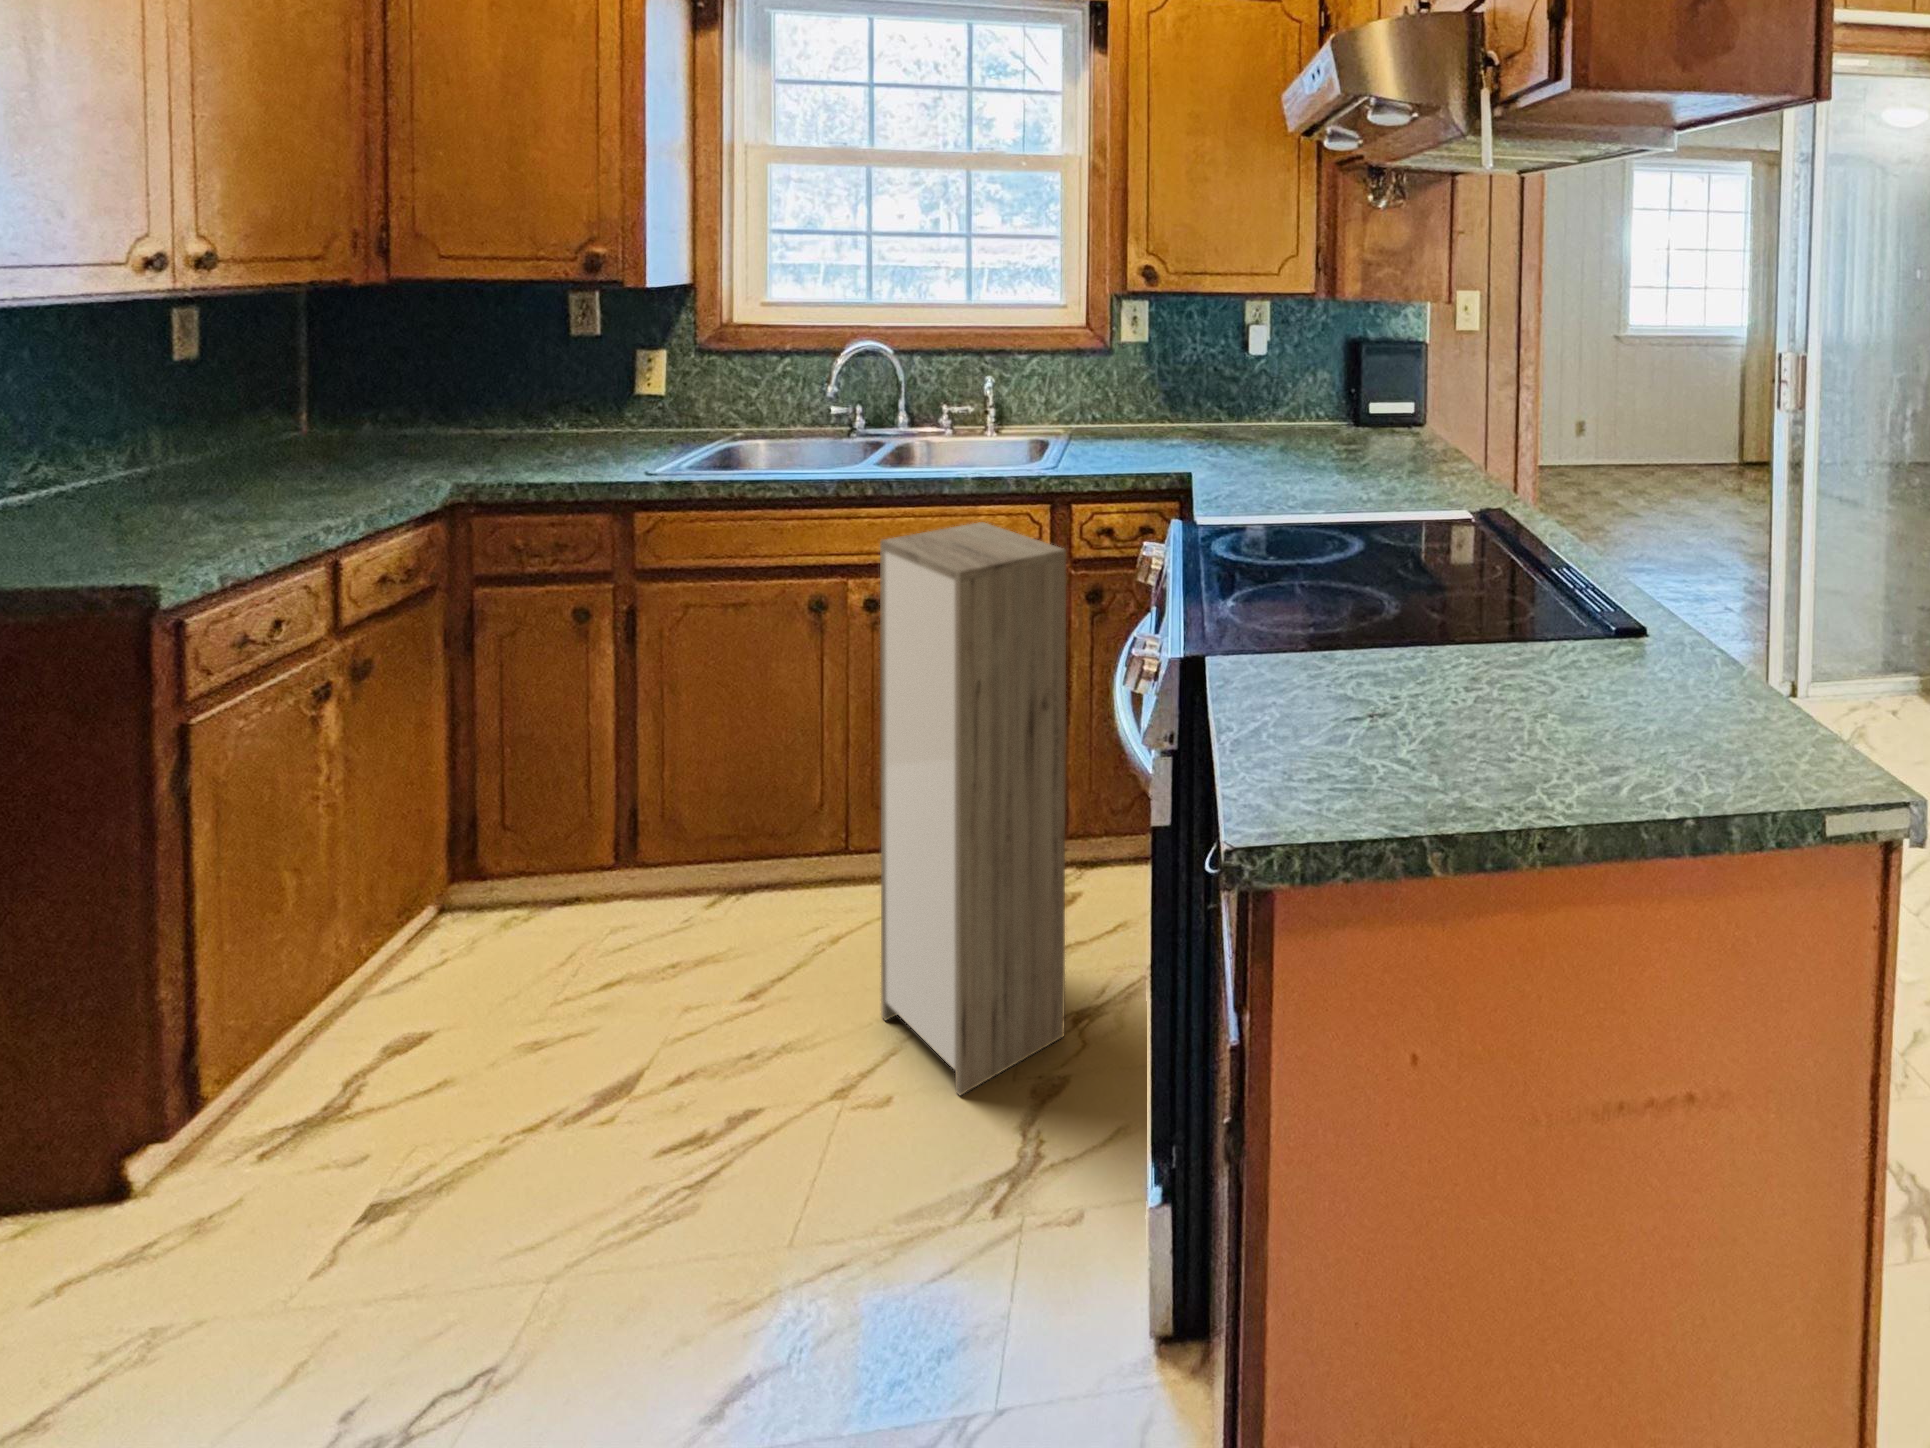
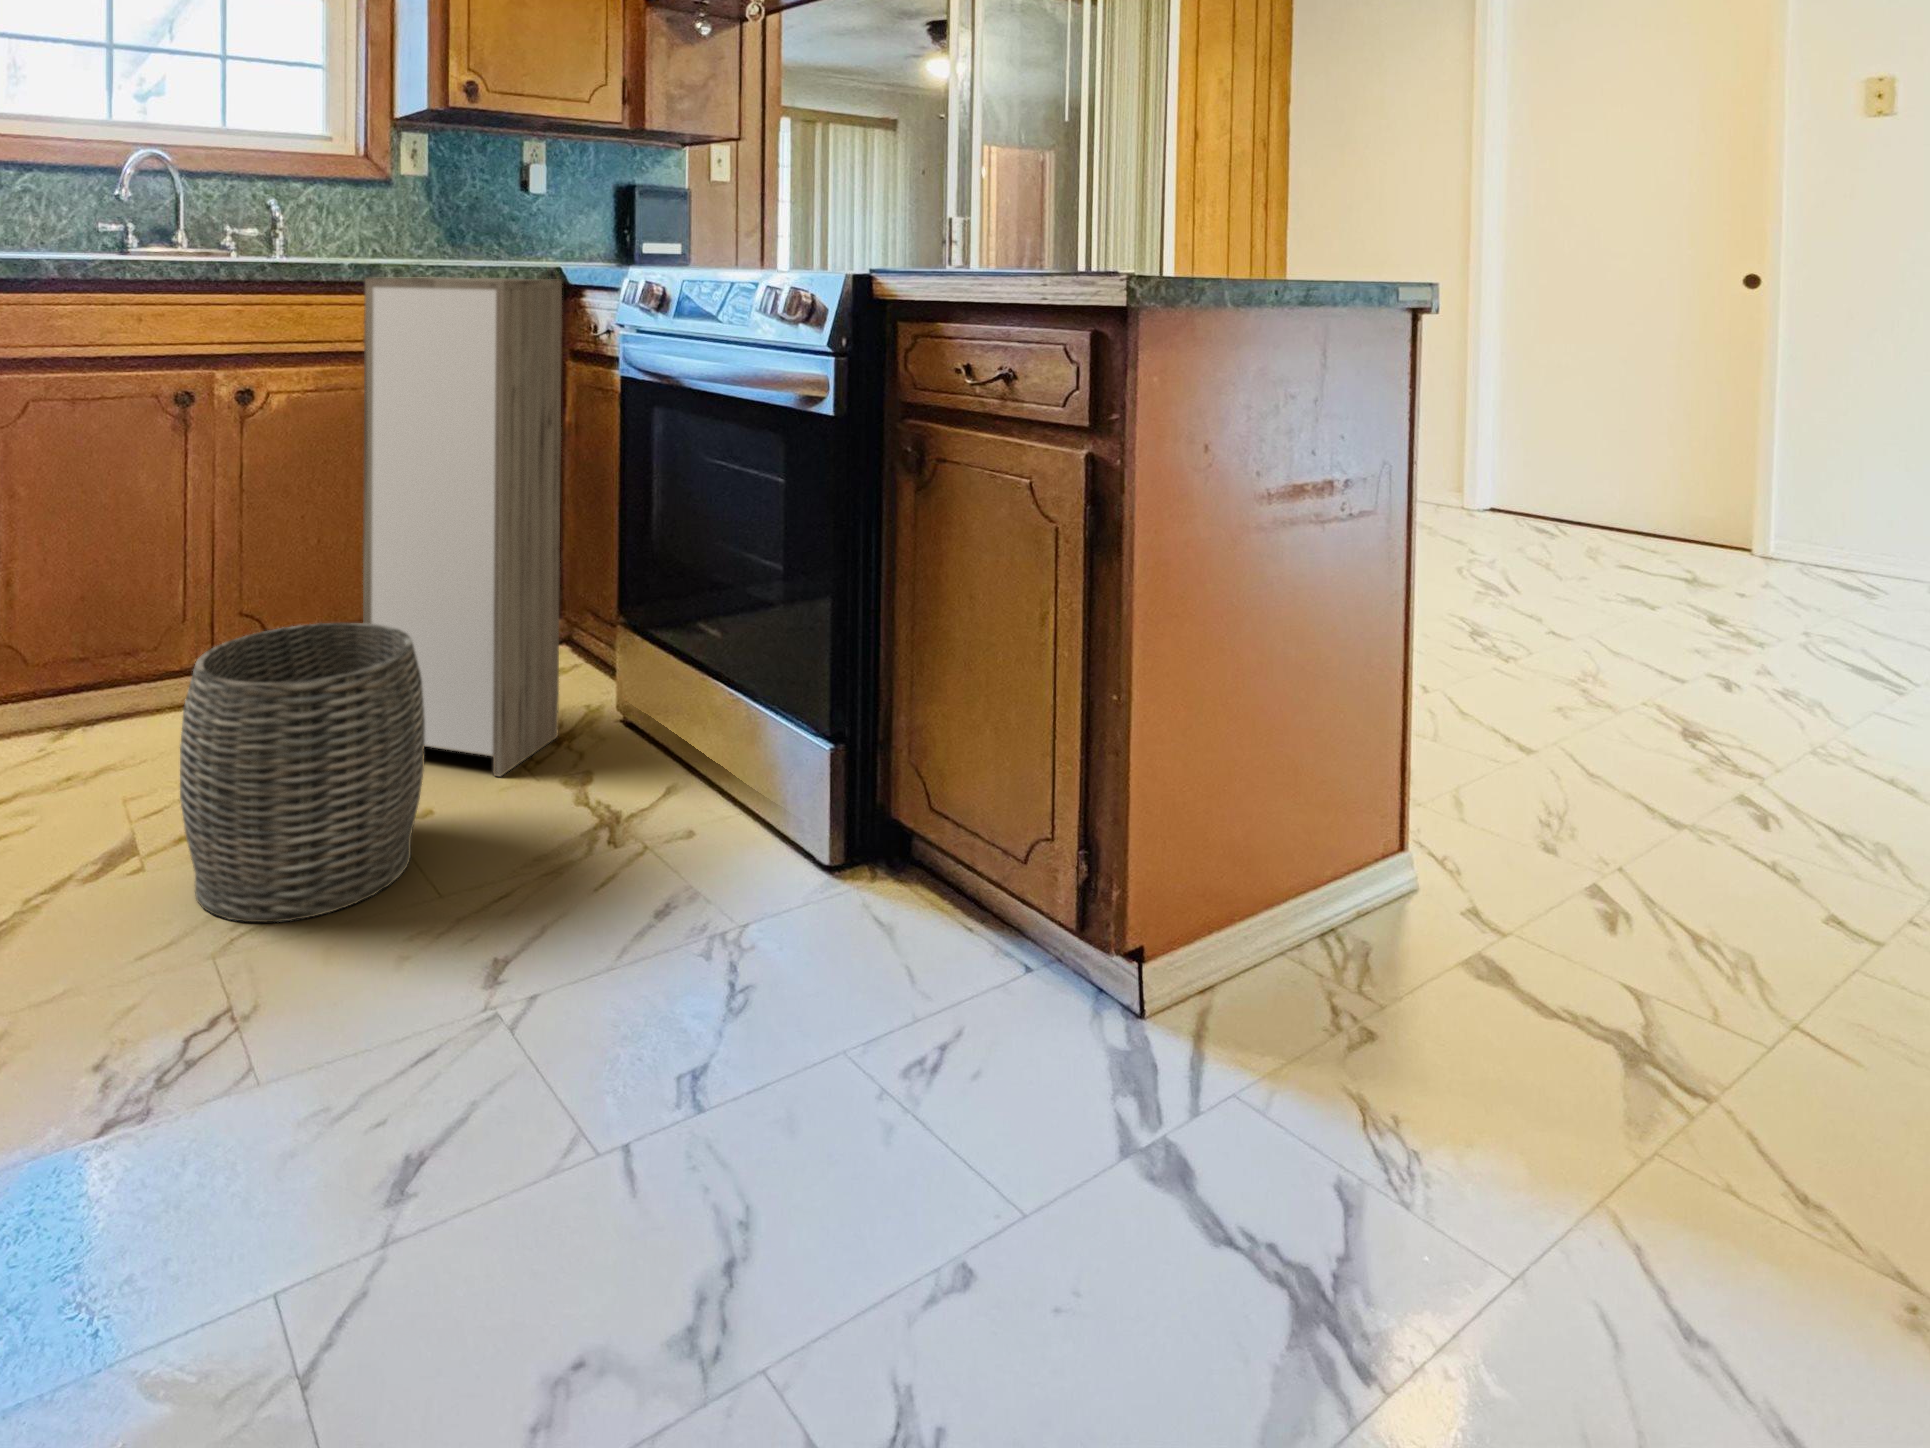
woven basket: none [540,930,811,1302] -> present [180,623,425,922]

